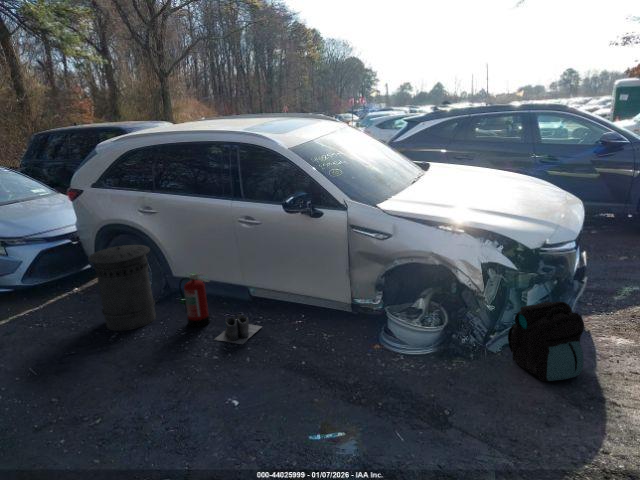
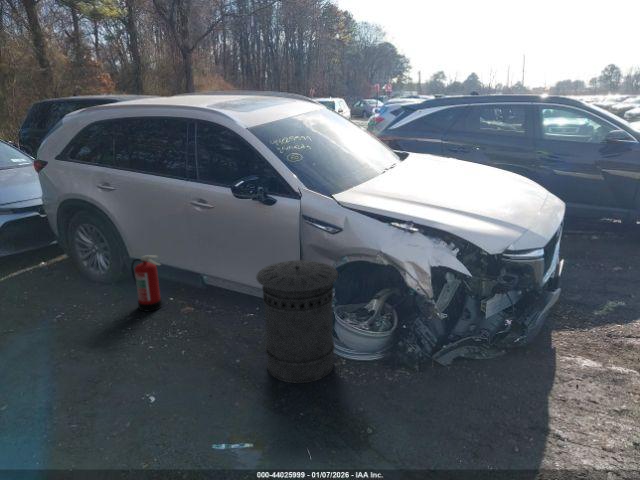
trash can: present [88,245,156,331] -> present [256,260,338,383]
backpack: present [508,301,584,381] -> none [460,315,537,403]
boots: present [215,314,262,344] -> none [158,302,212,334]

